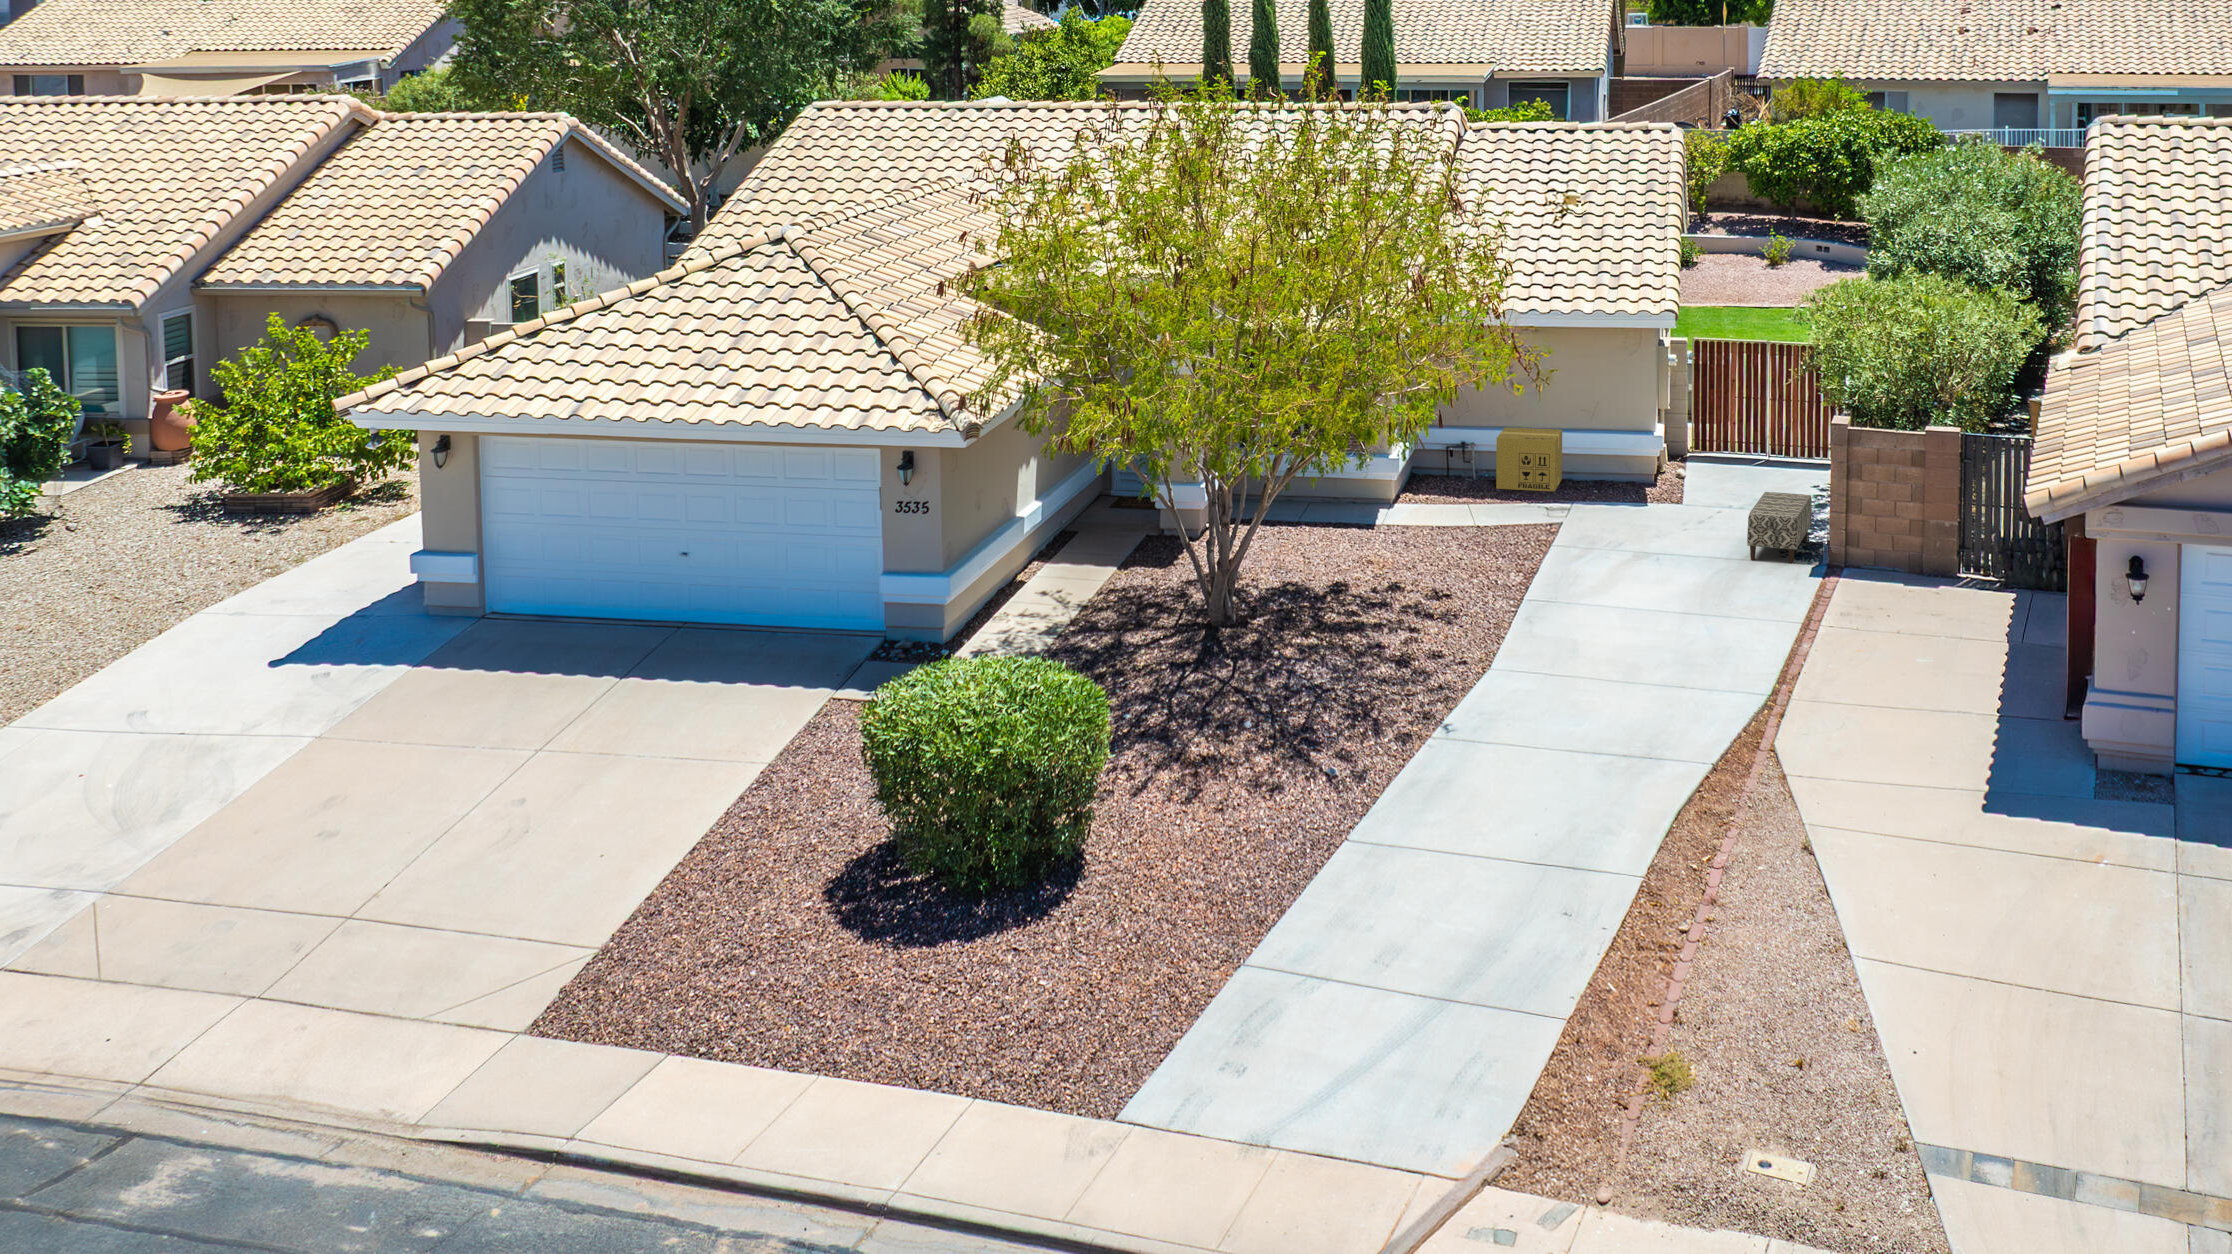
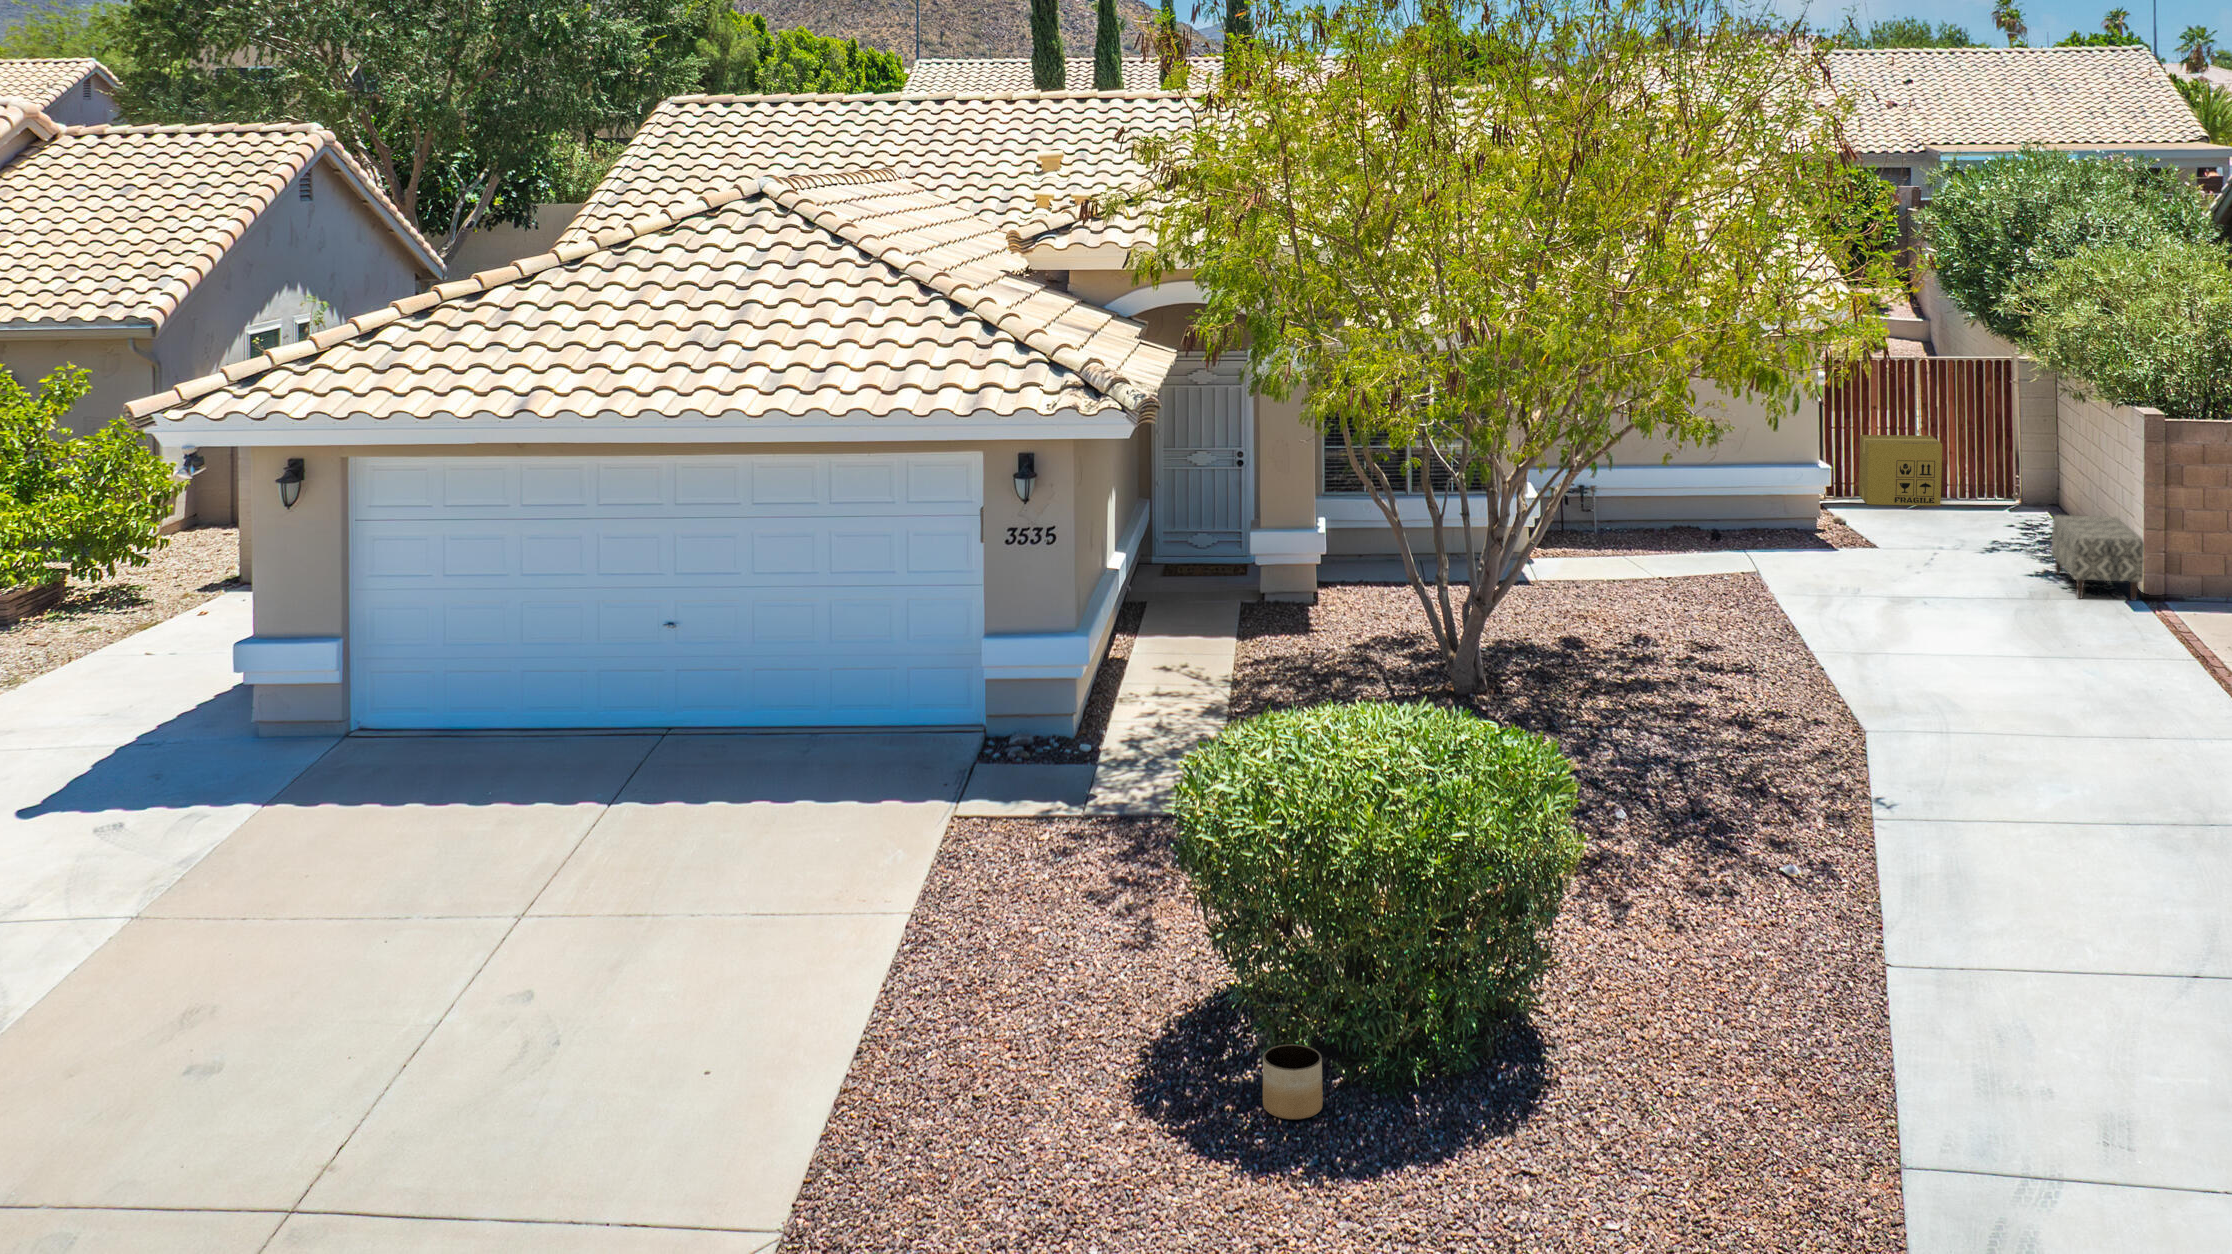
cardboard box: present [1496,427,1562,491] -> present [1859,435,1942,505]
planter: none [837,833,871,873] -> present [1263,1044,1323,1120]

